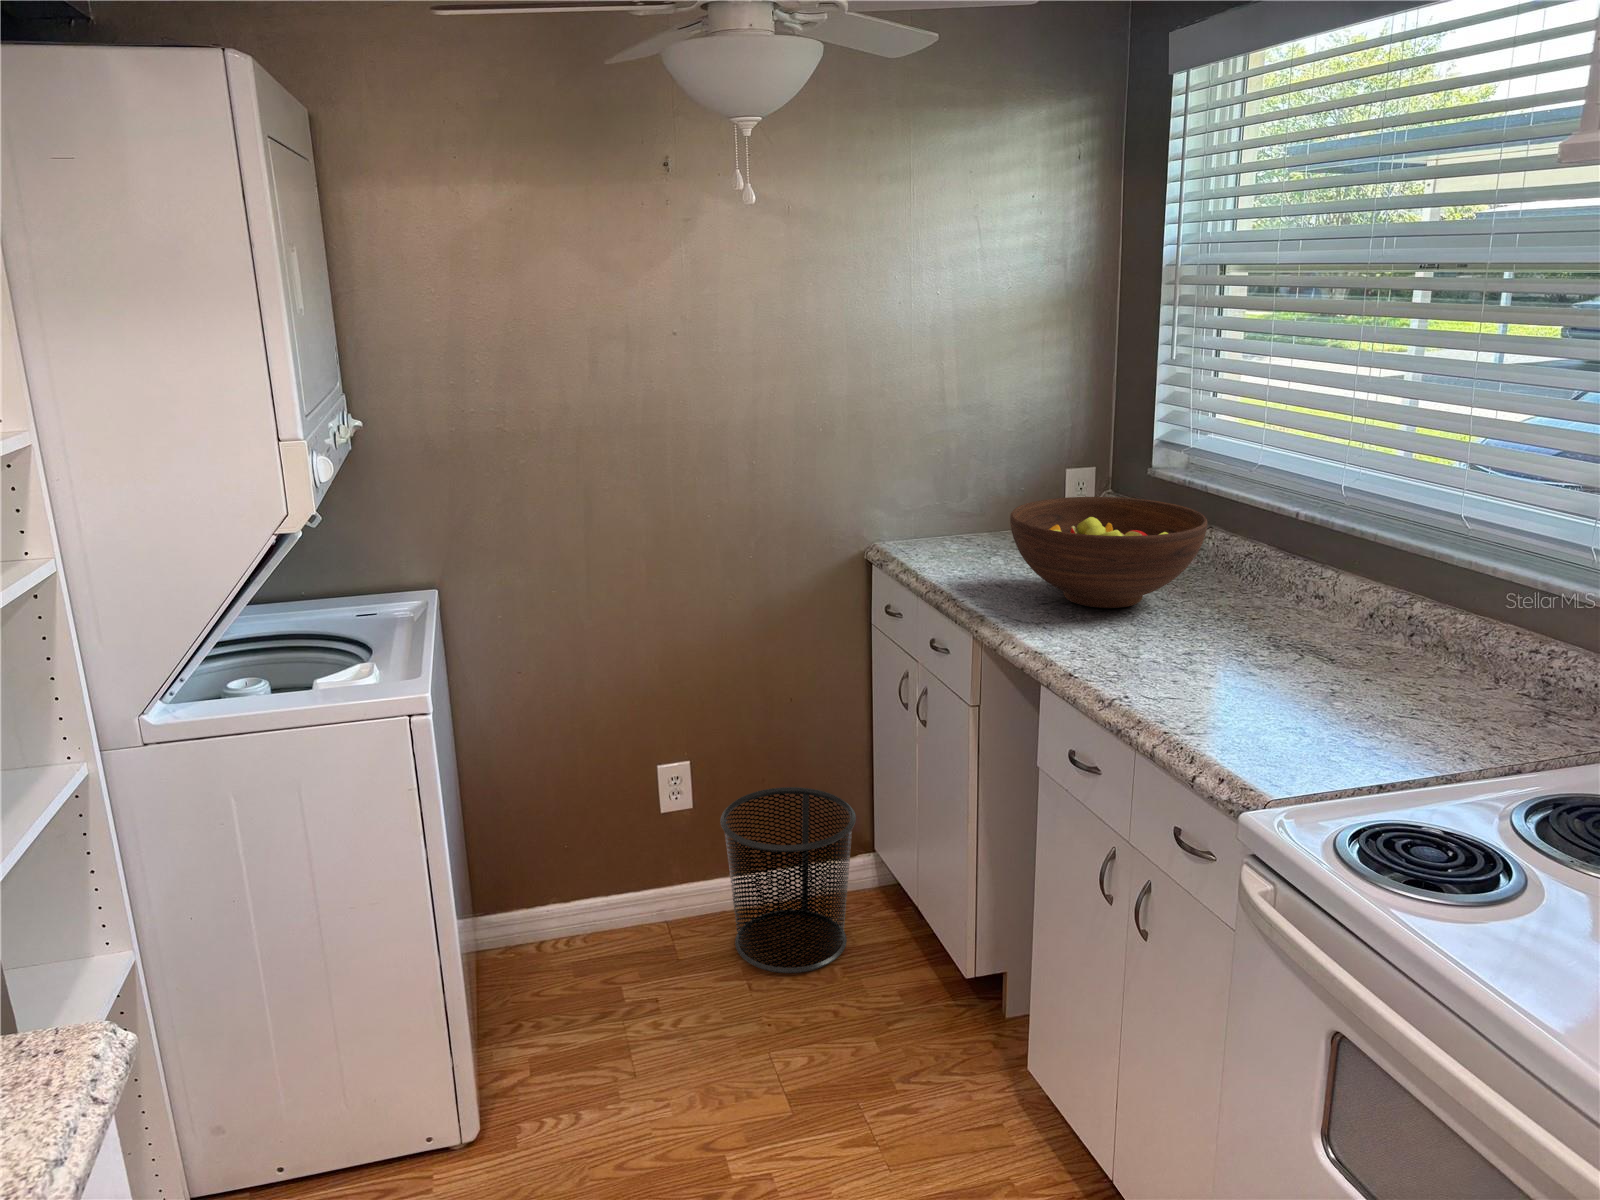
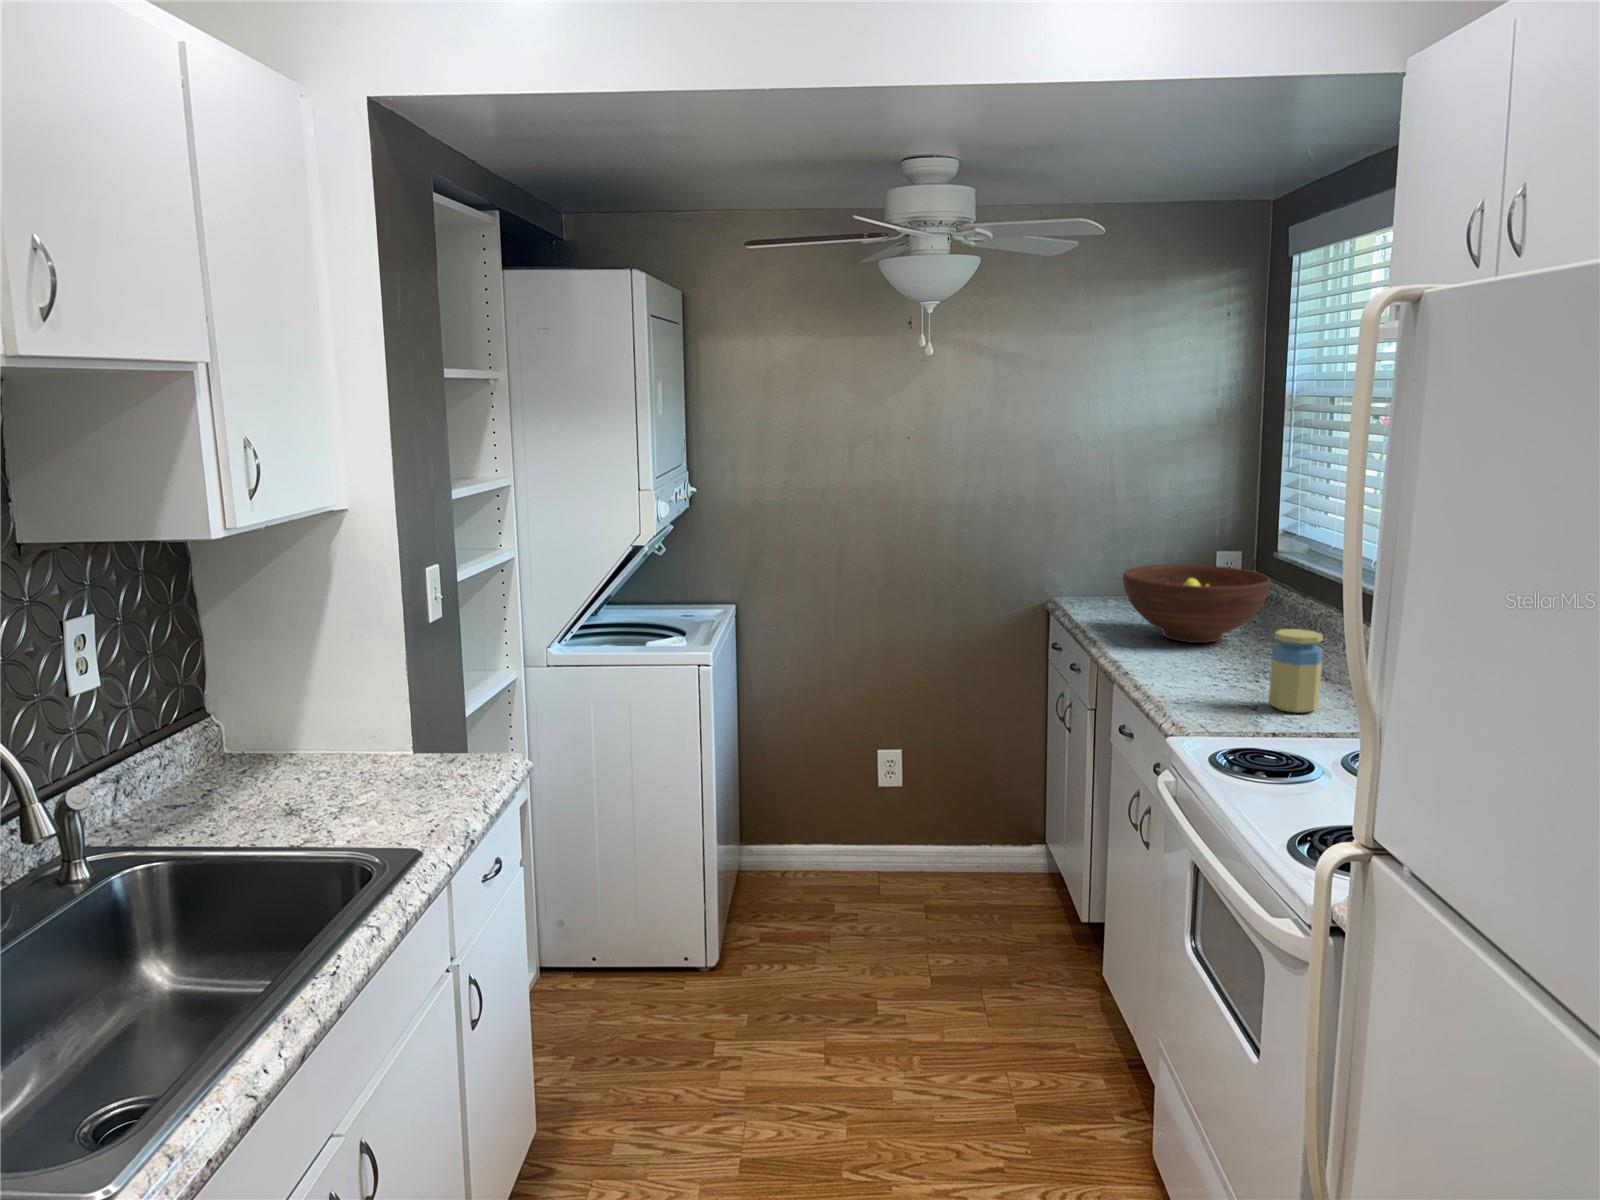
jar: none [1319,610,1400,735] -> present [1269,629,1323,713]
waste bin: present [720,787,856,973] -> none [917,778,1019,914]

